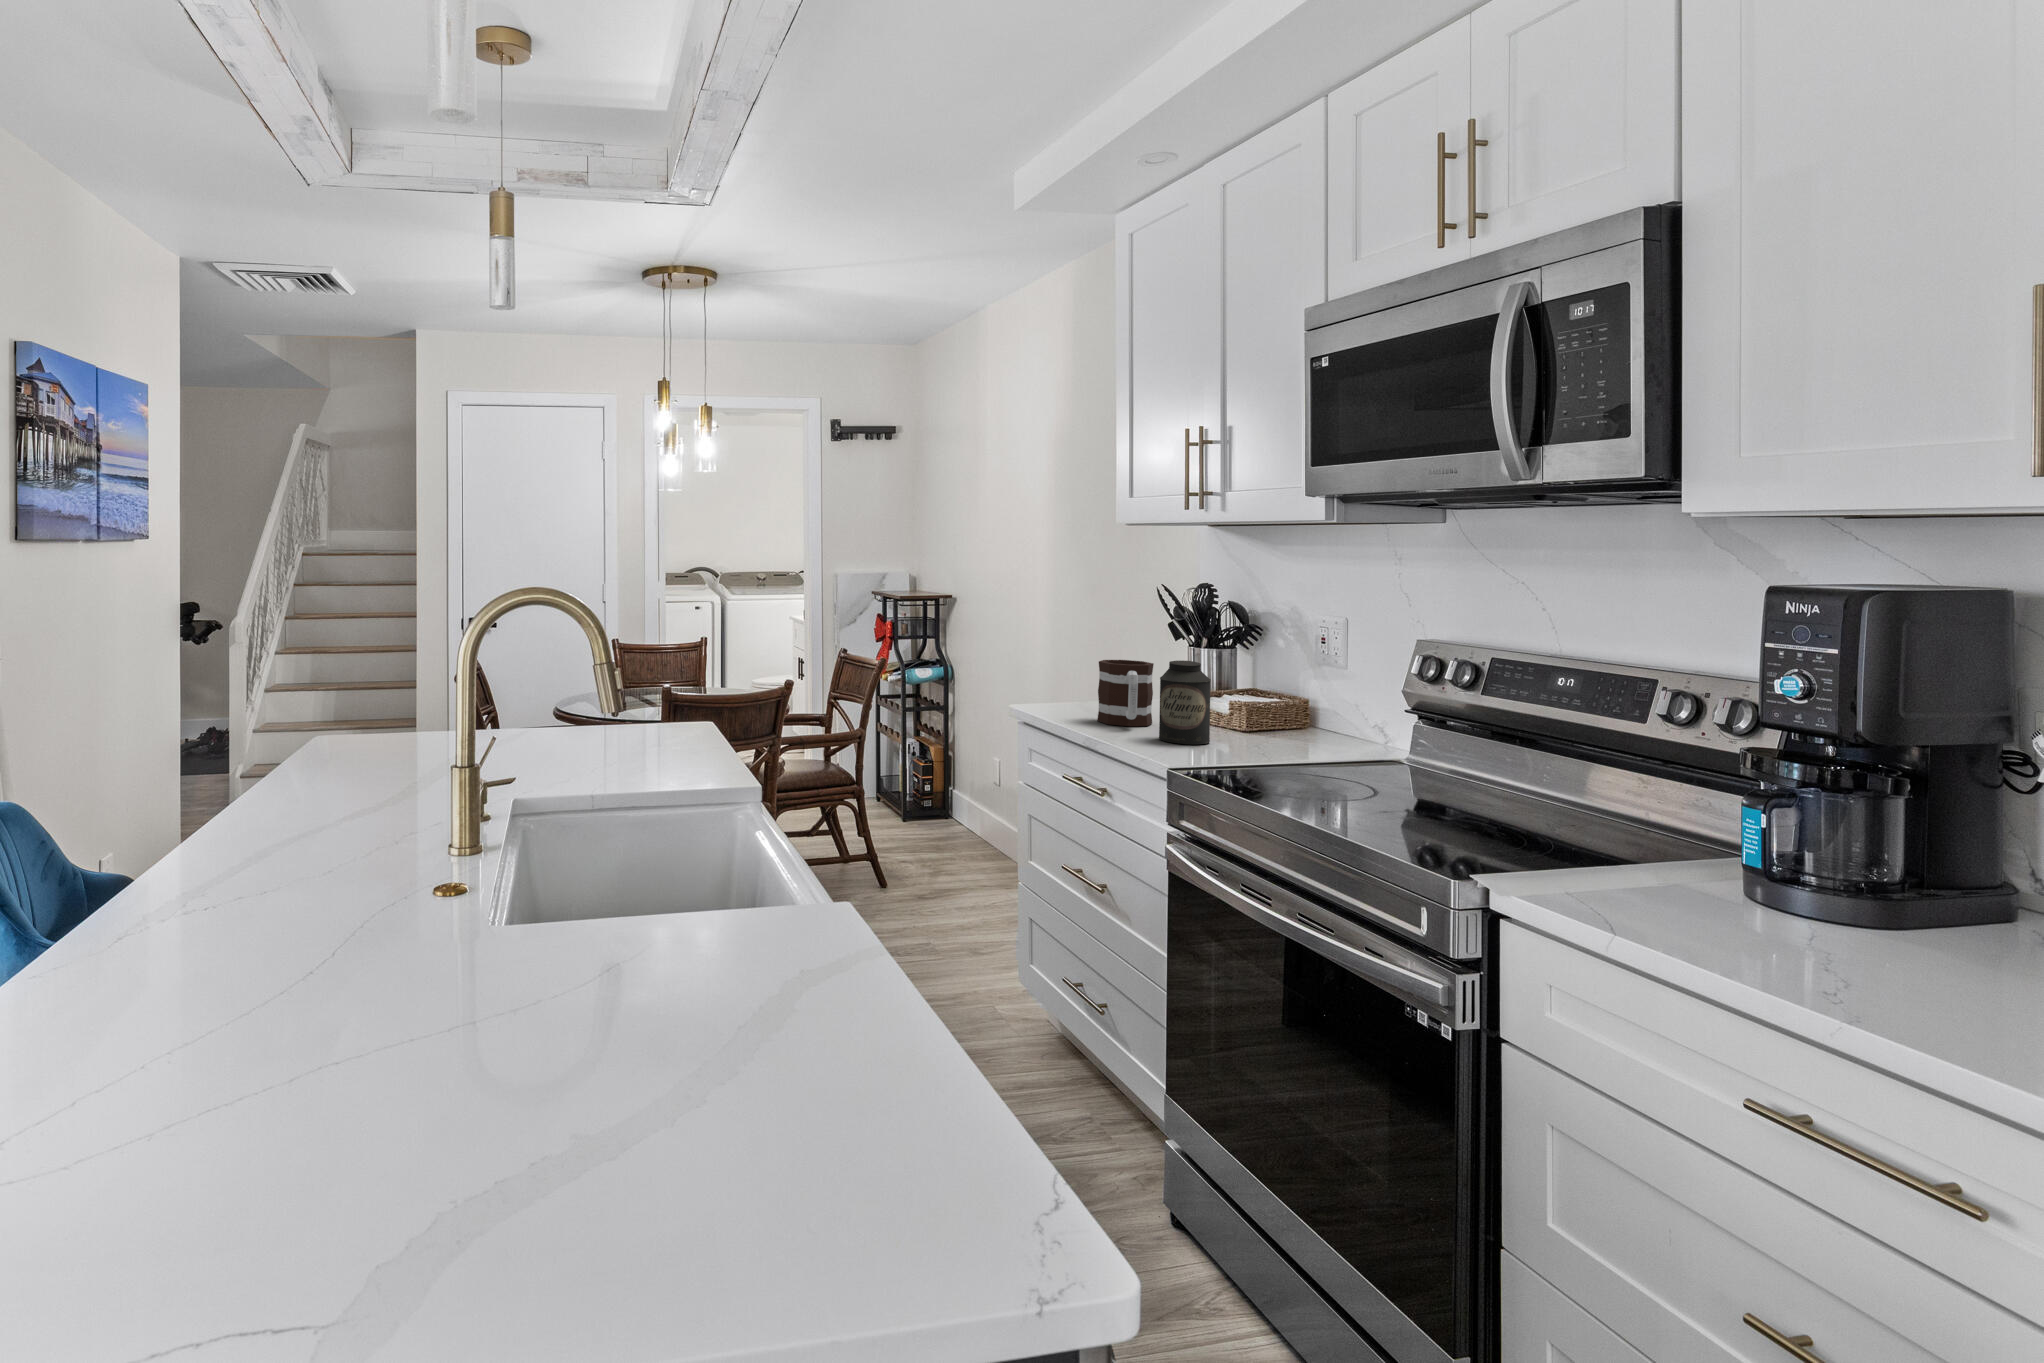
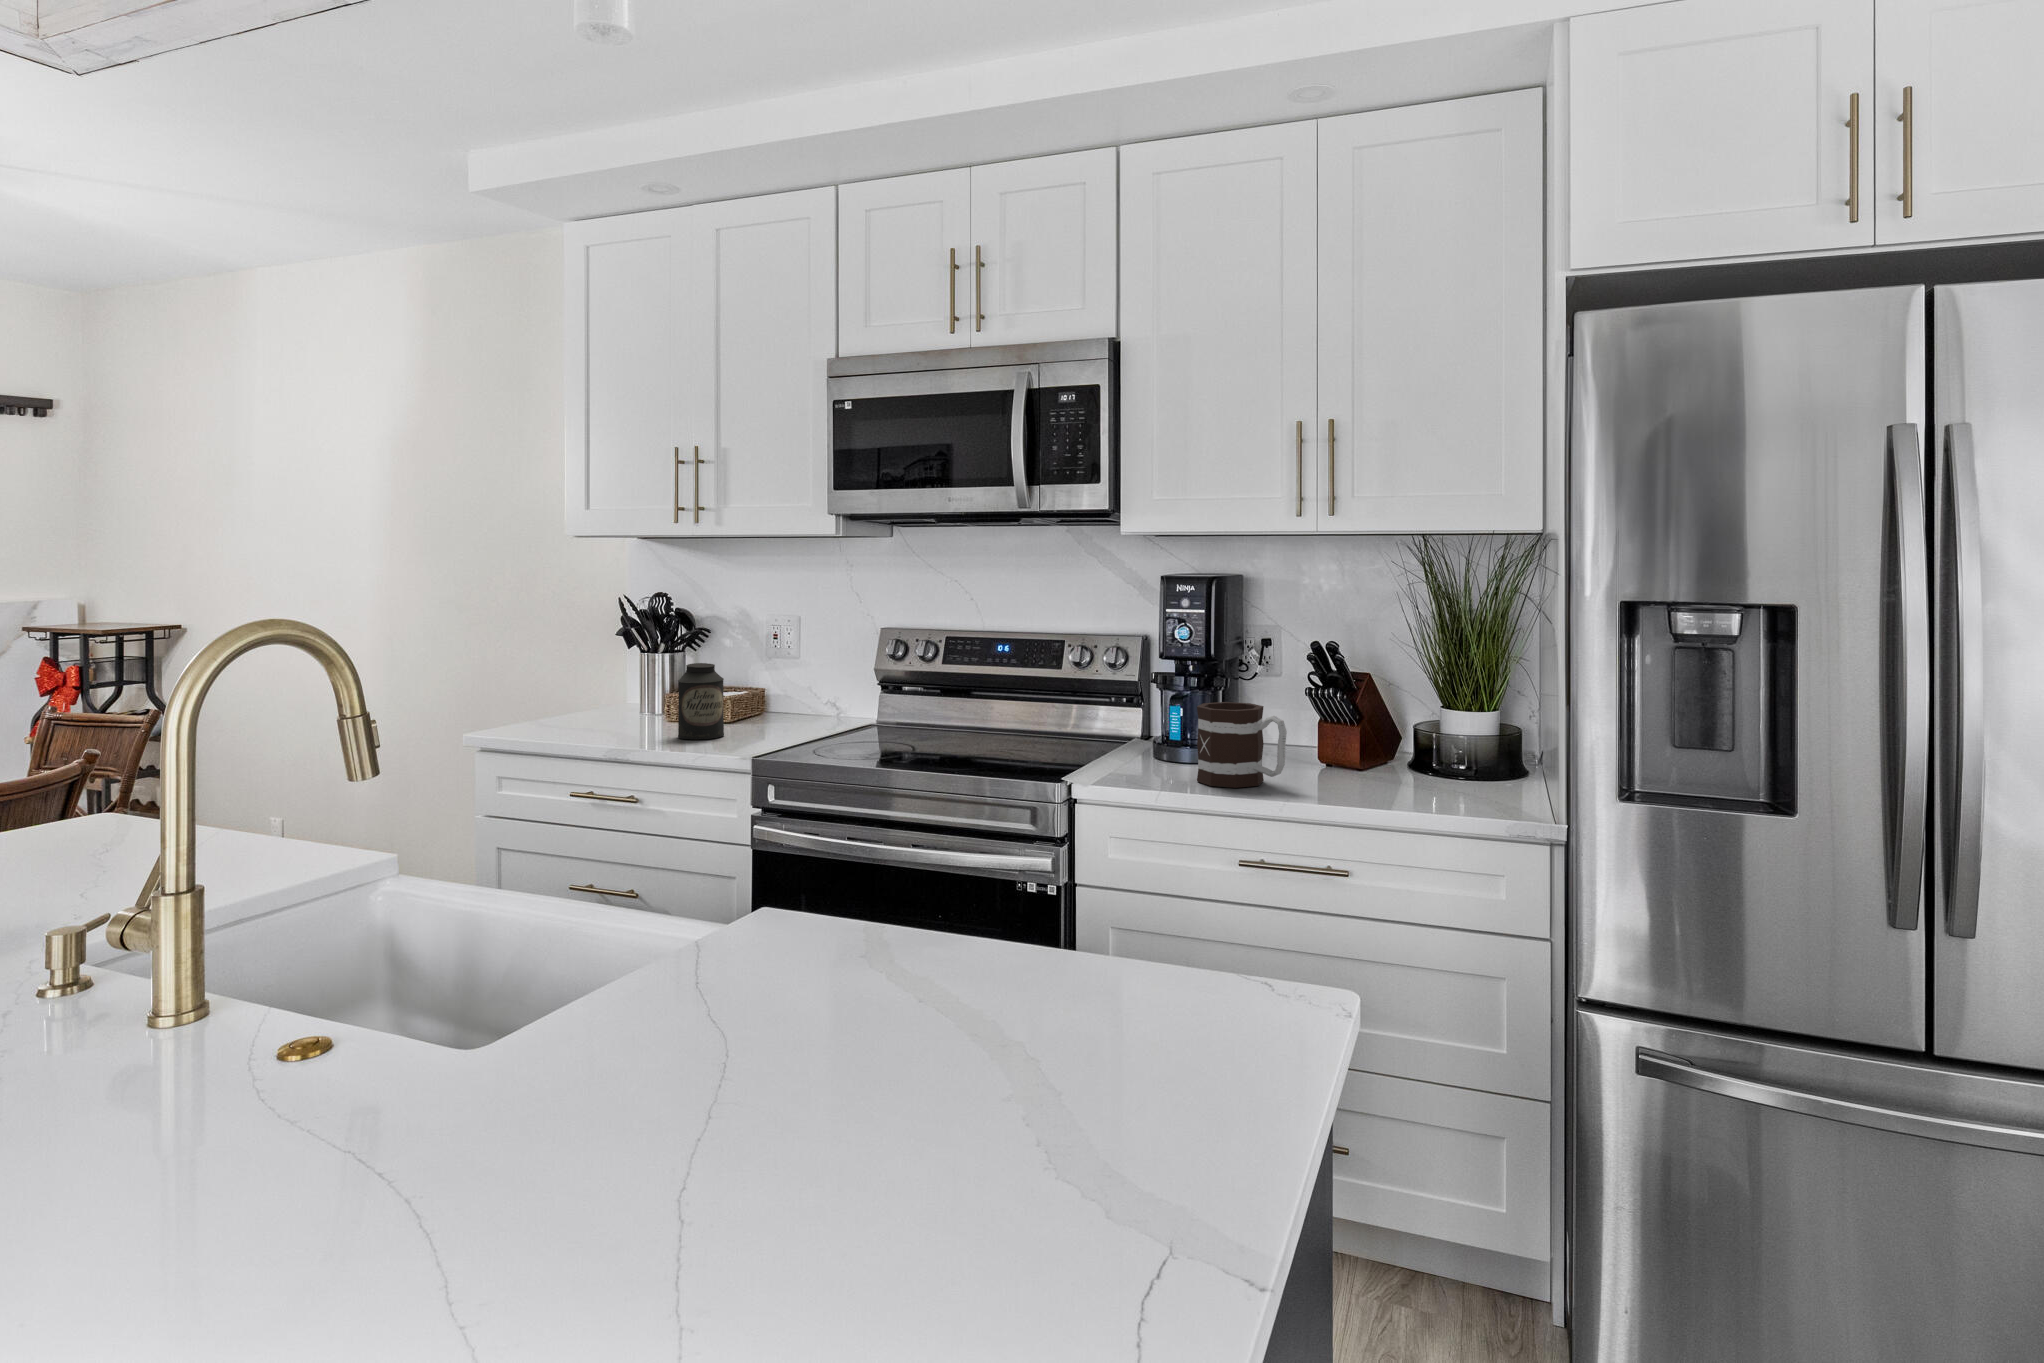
mug: present [1097,660,1154,726] -> present [1197,702,1287,788]

